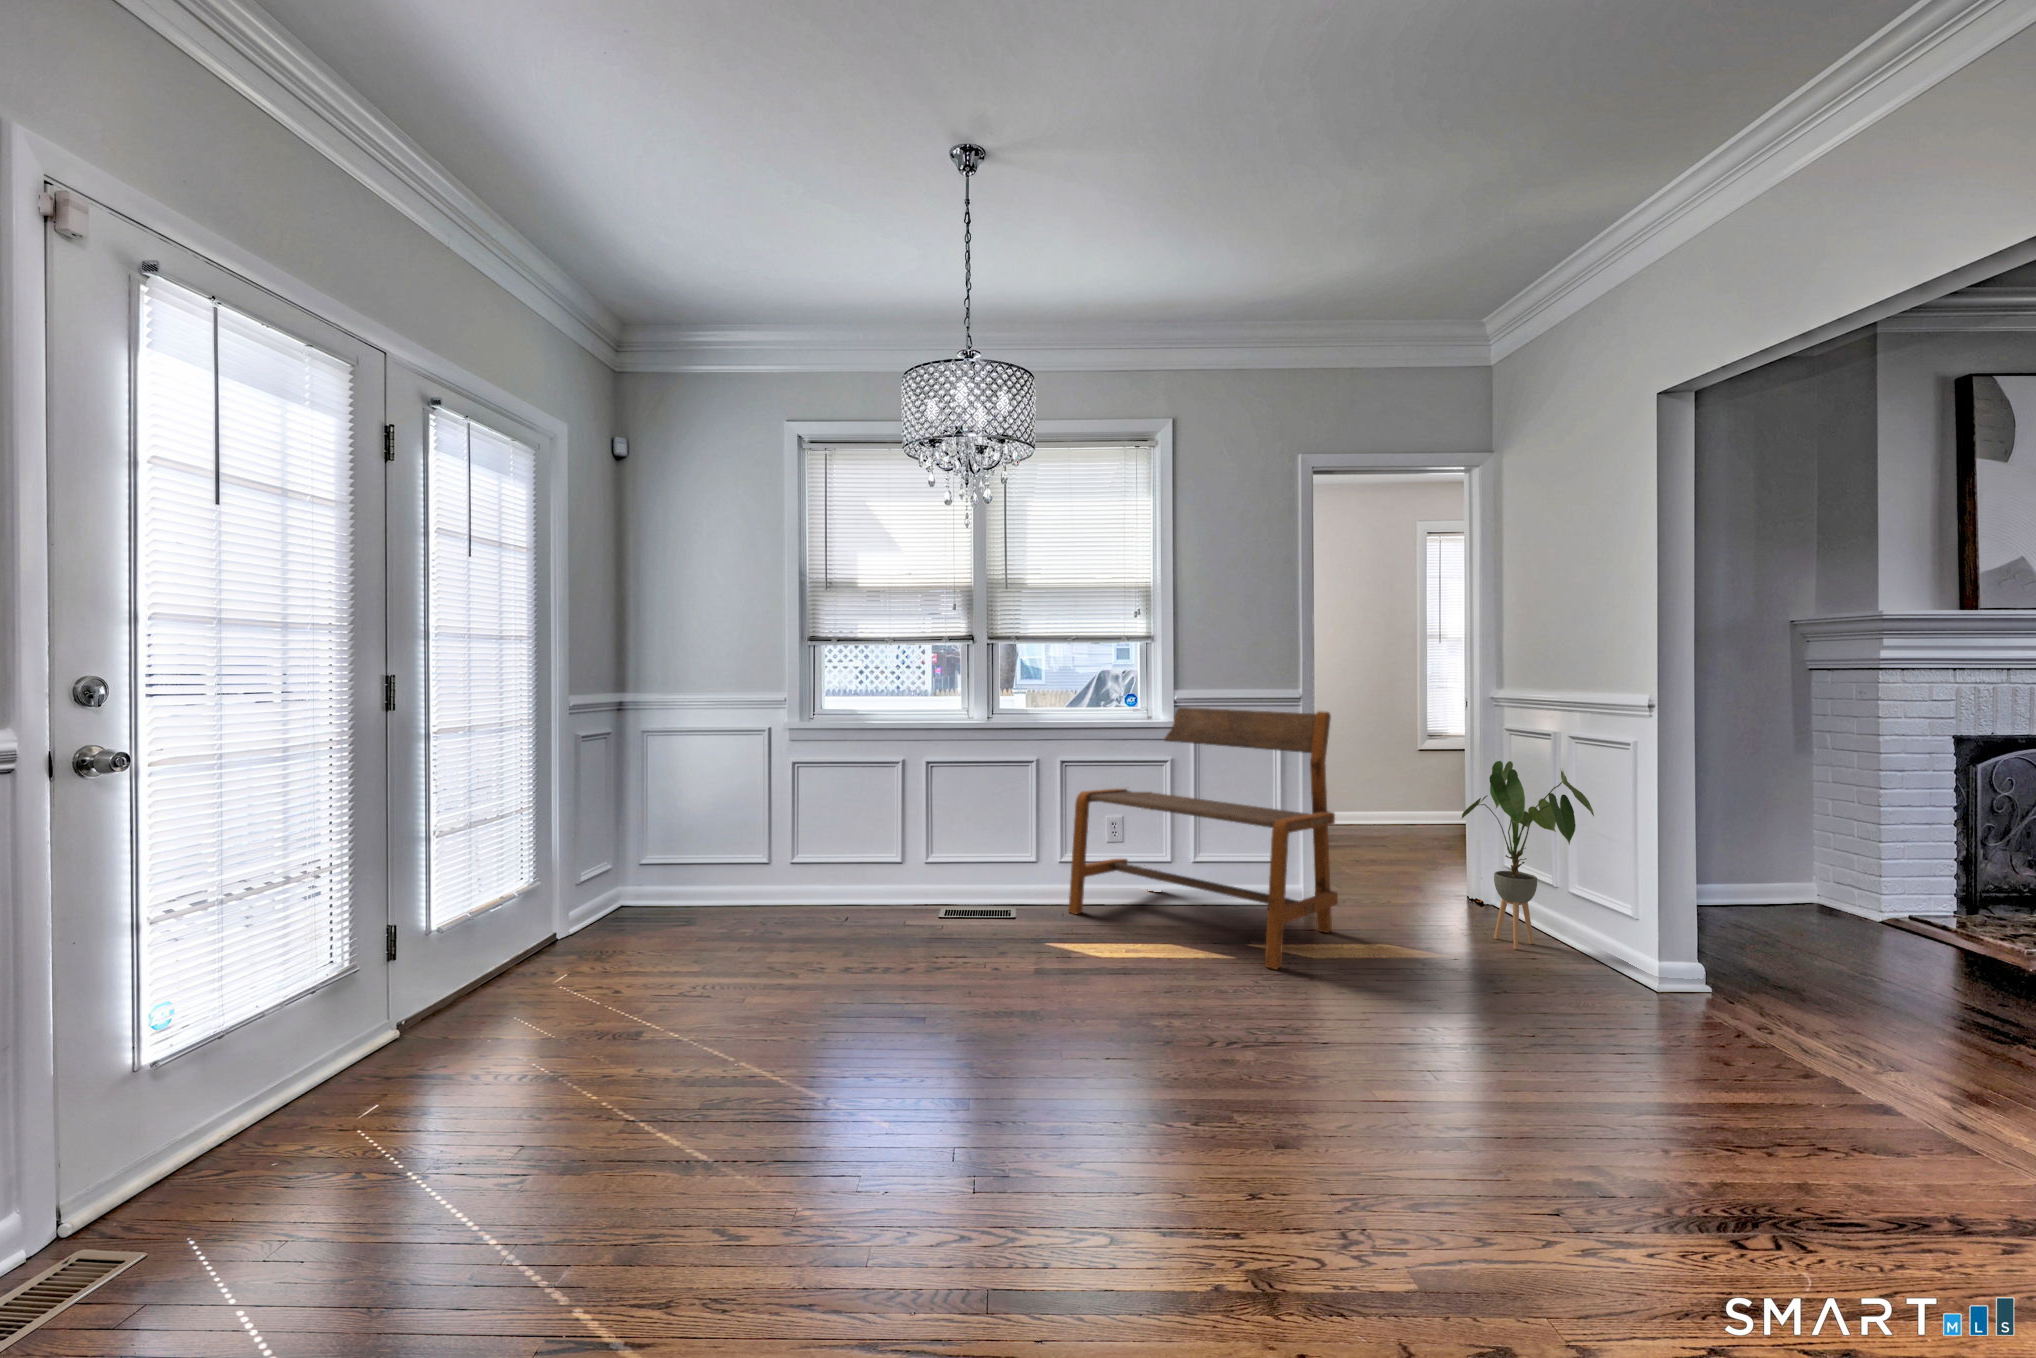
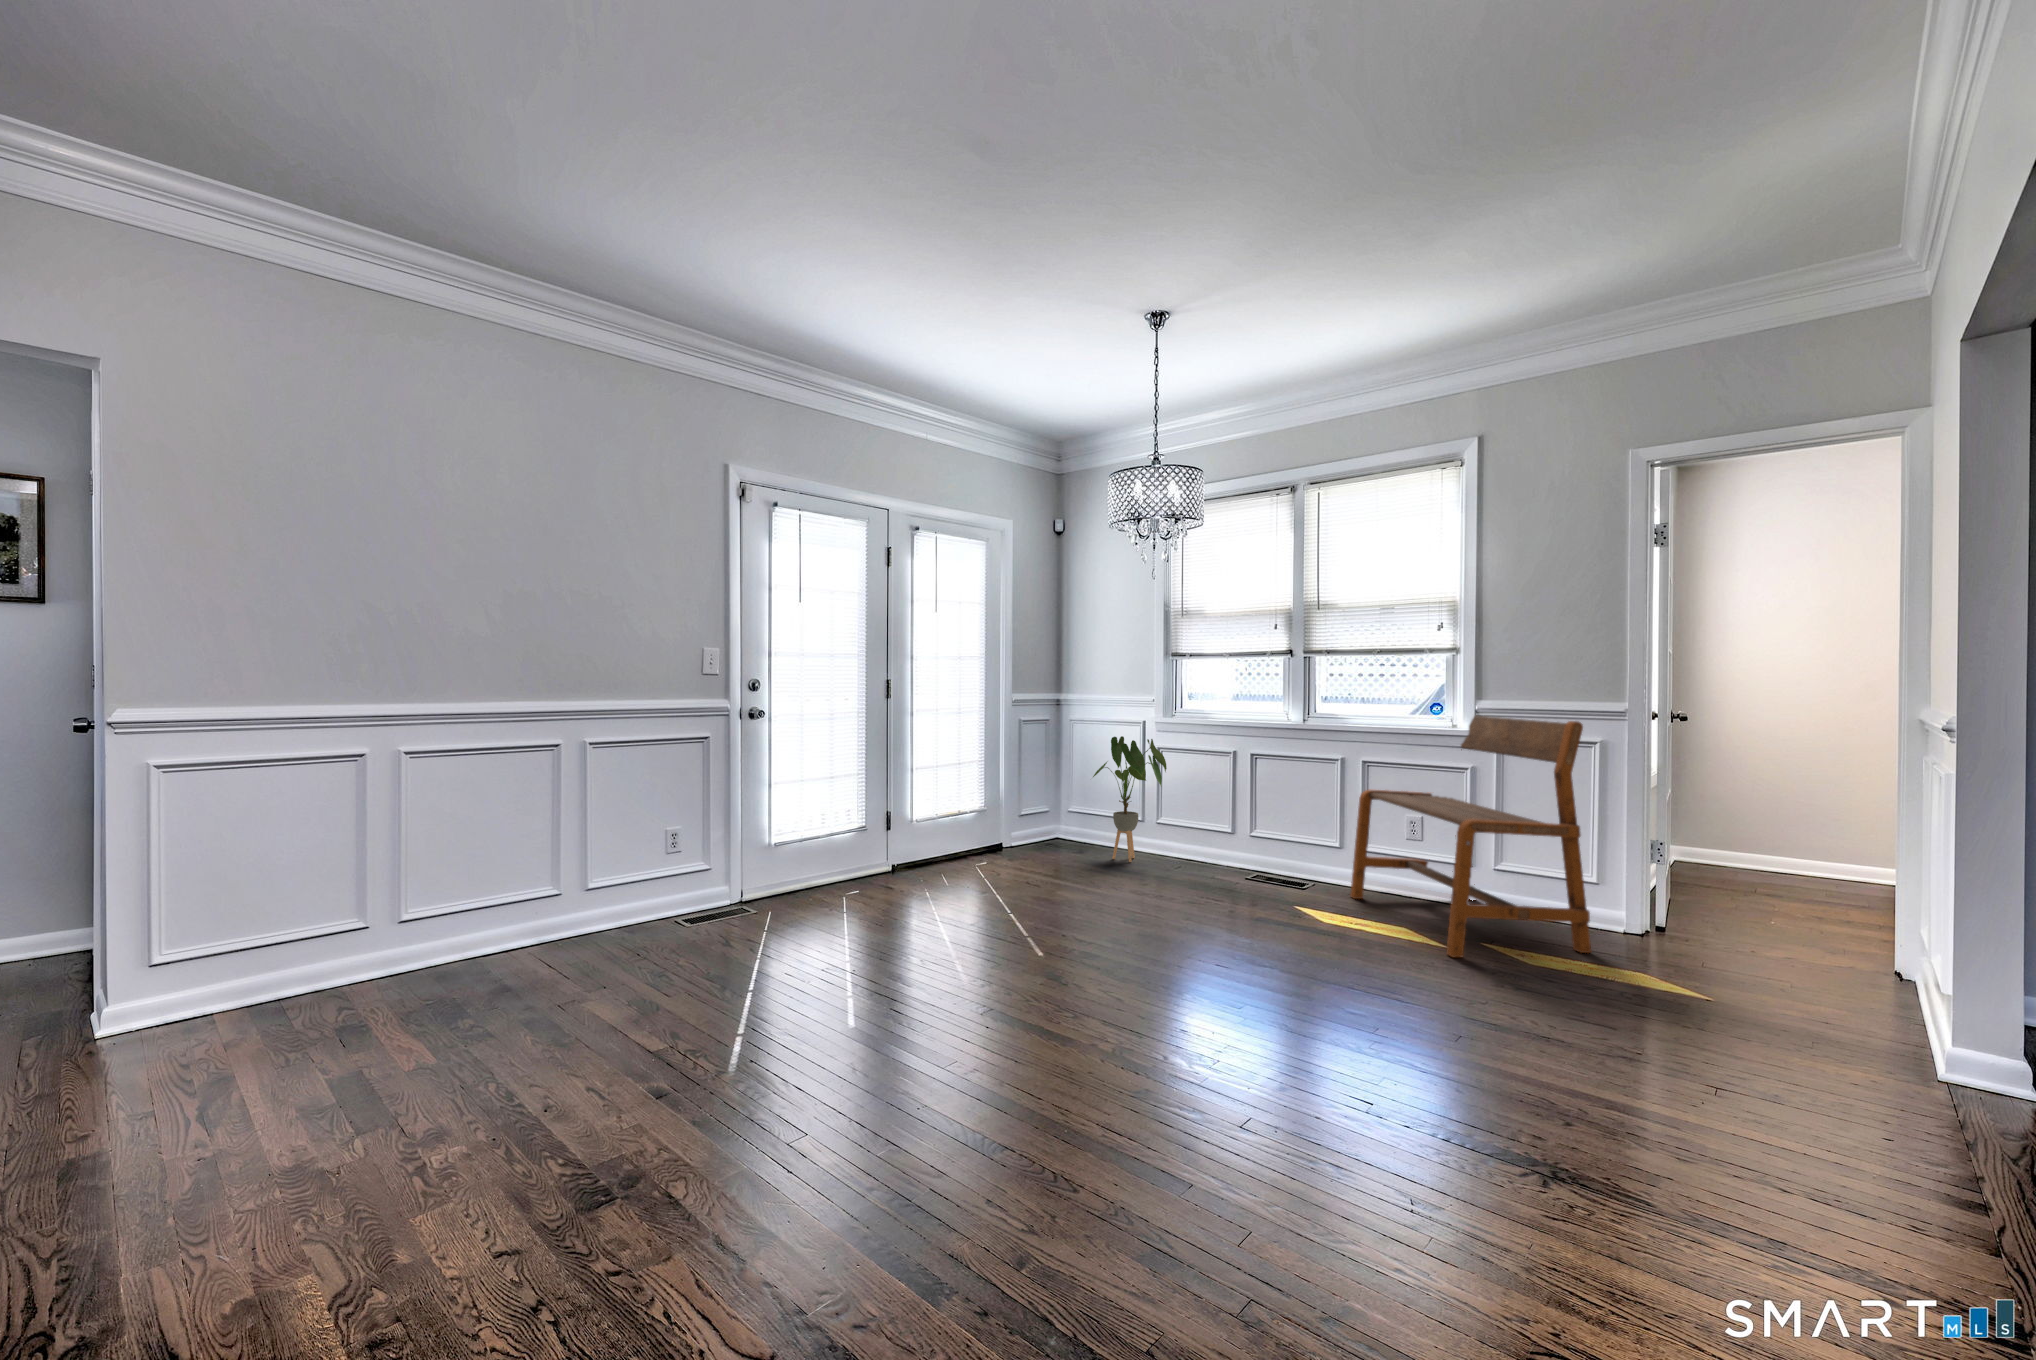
house plant: present [1462,761,1594,949] -> present [1093,736,1167,862]

